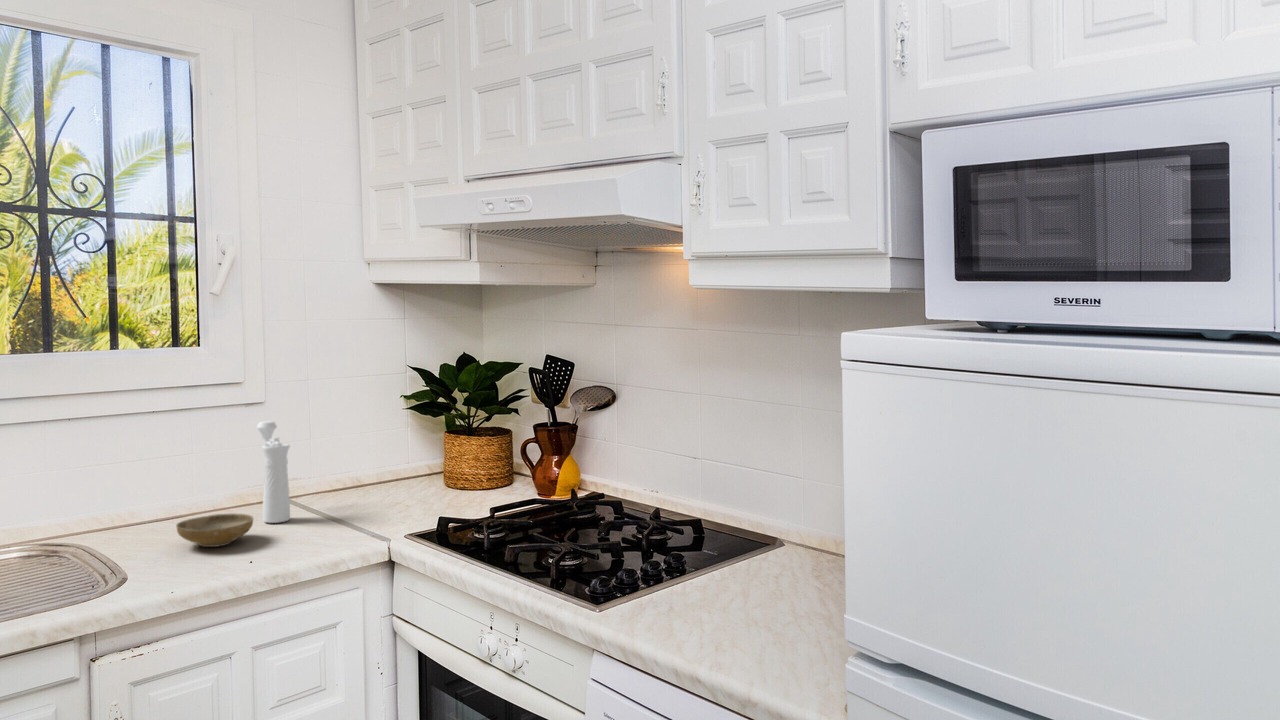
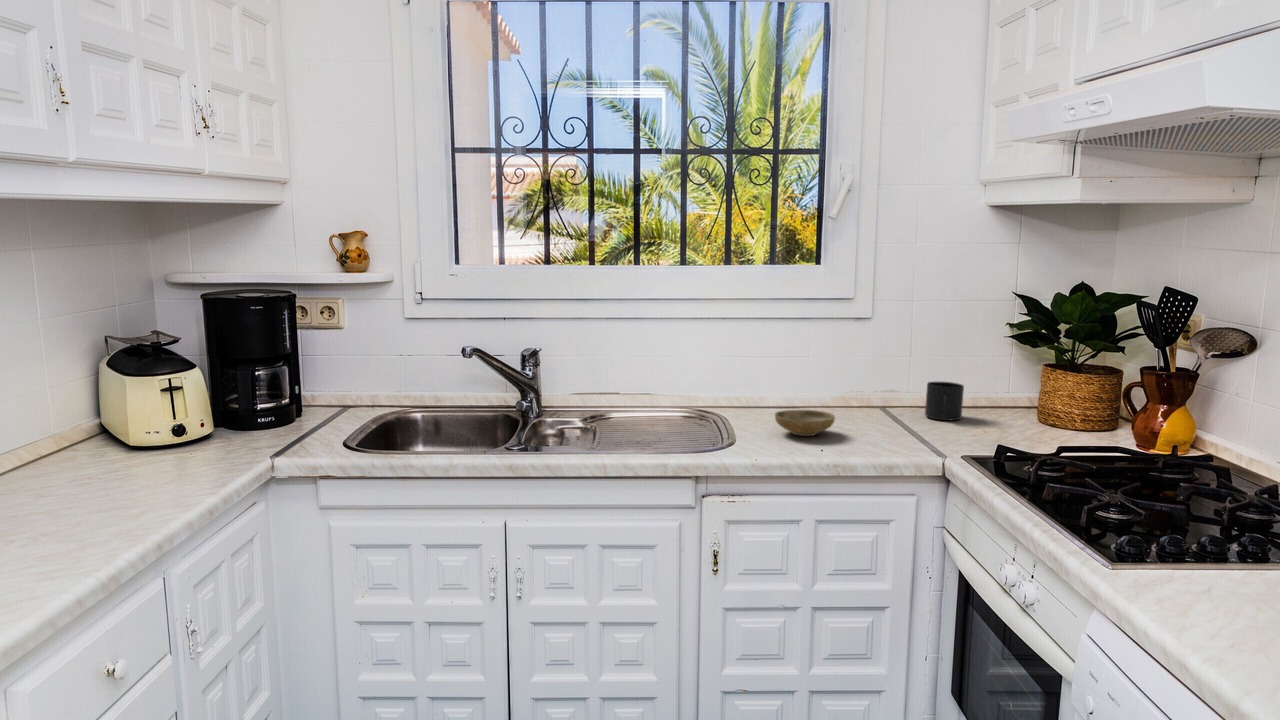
pepper mill: present [257,421,290,523] -> none [850,335,878,426]
mug: none [338,461,376,502] -> present [925,381,964,420]

